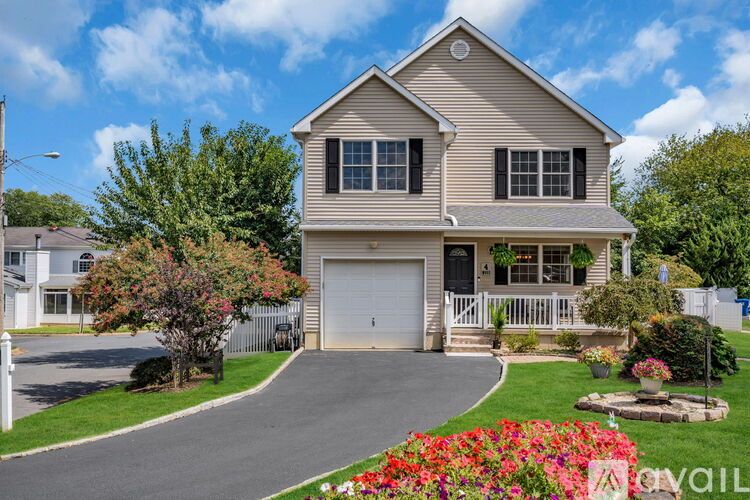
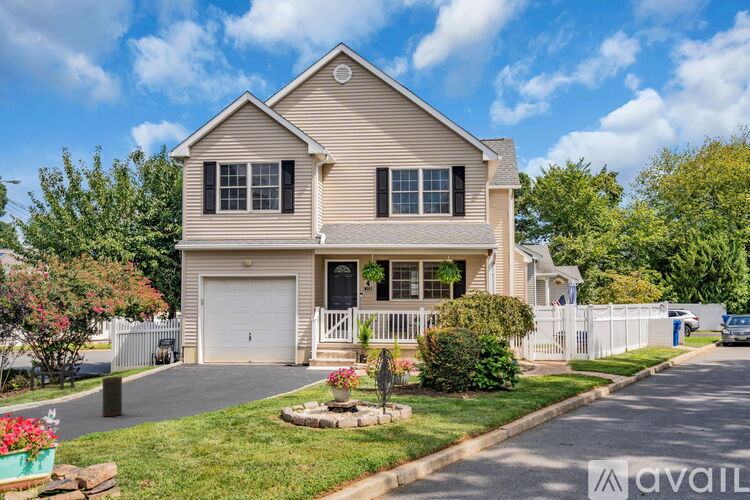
trash can: none [356,382,379,431] -> present [102,377,122,416]

